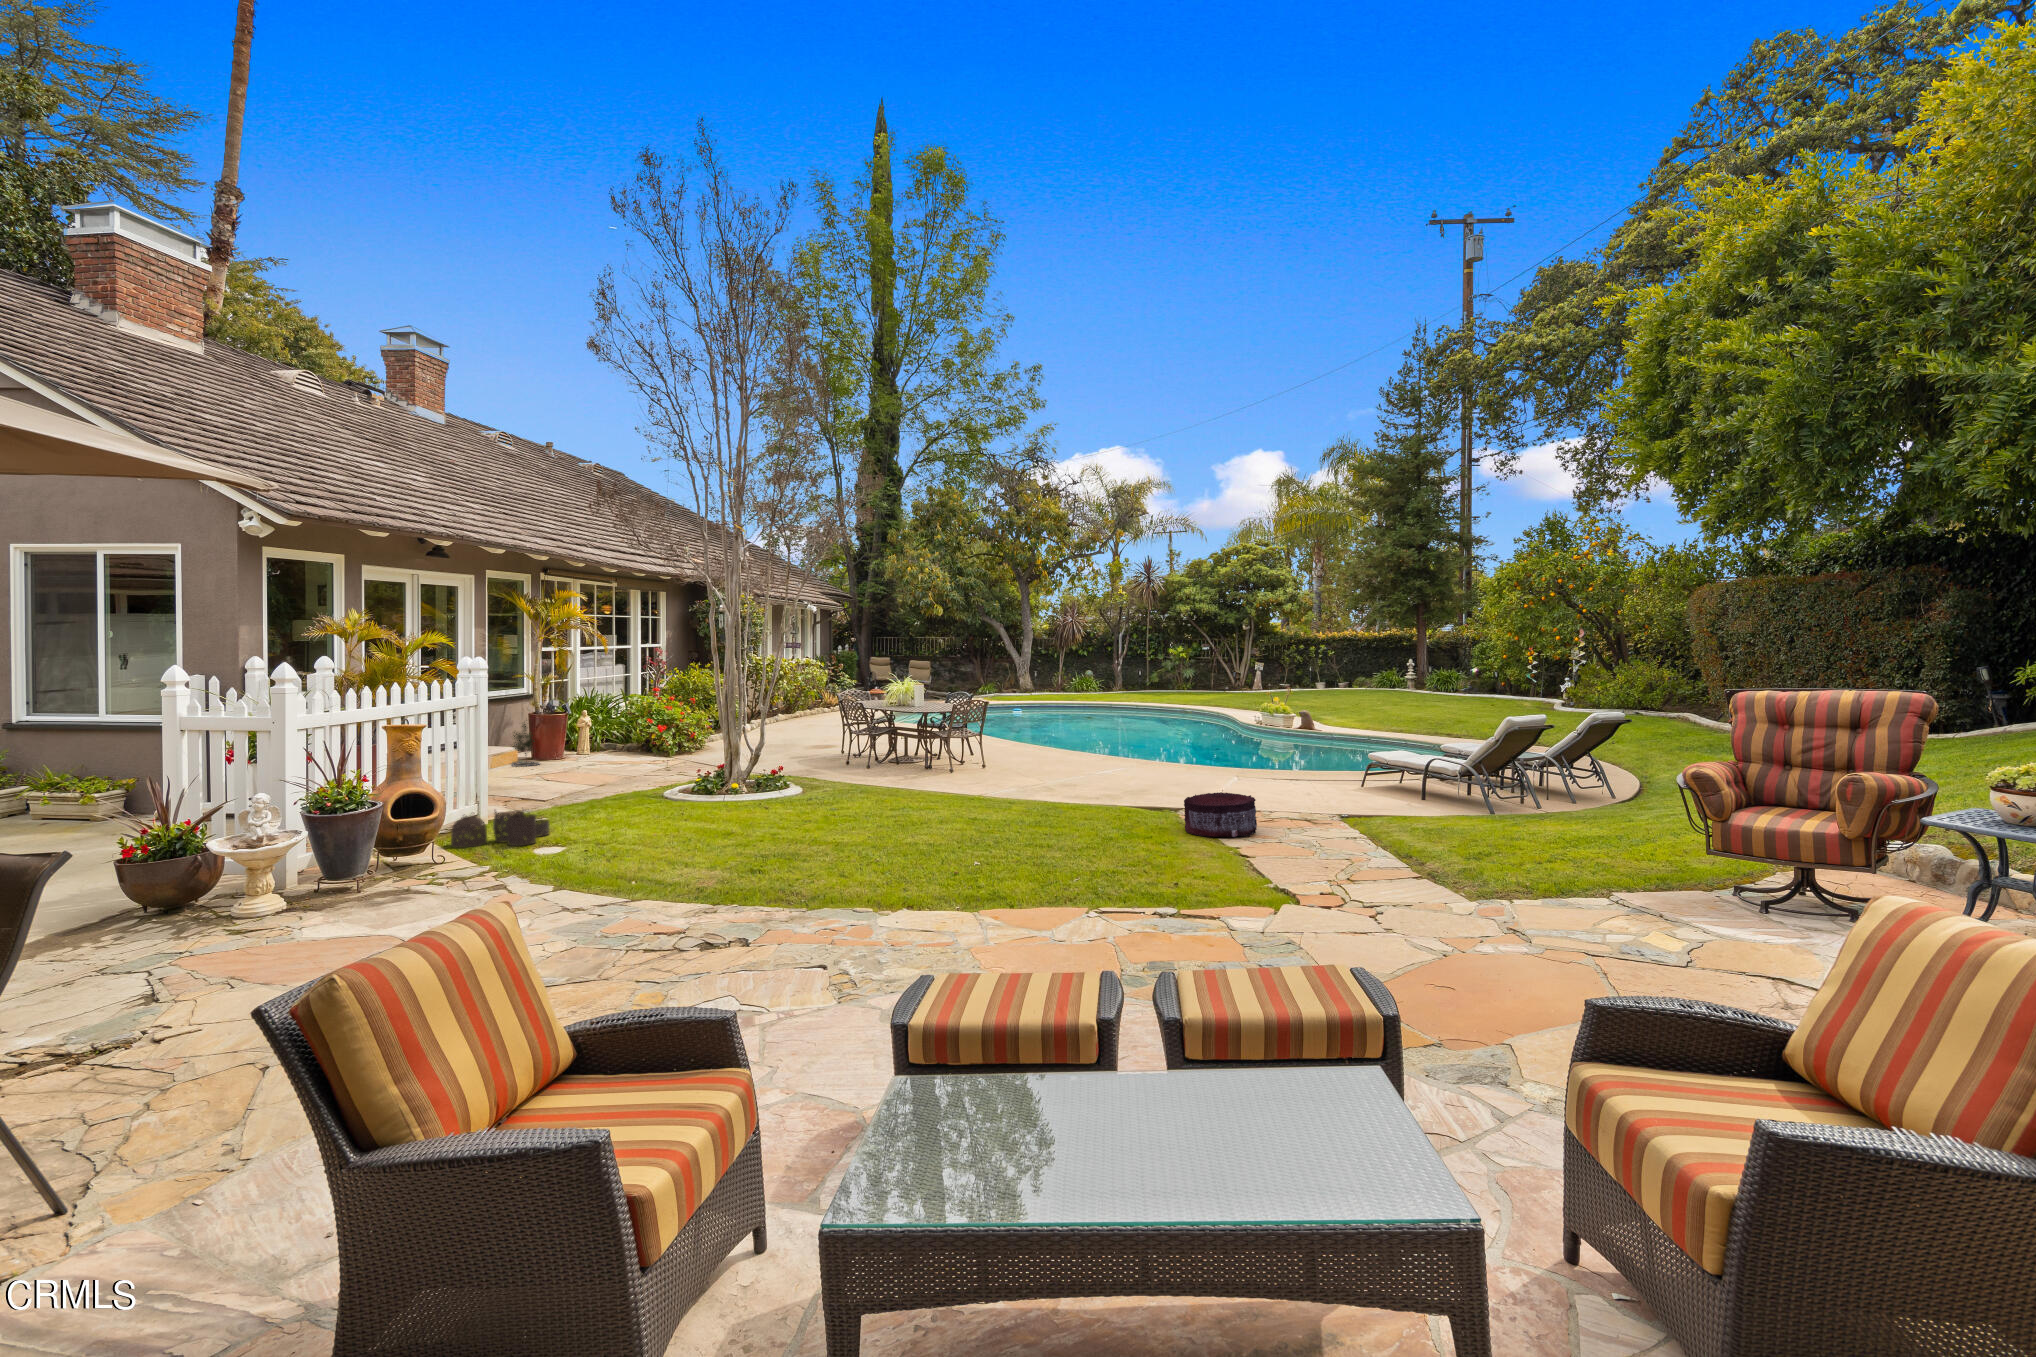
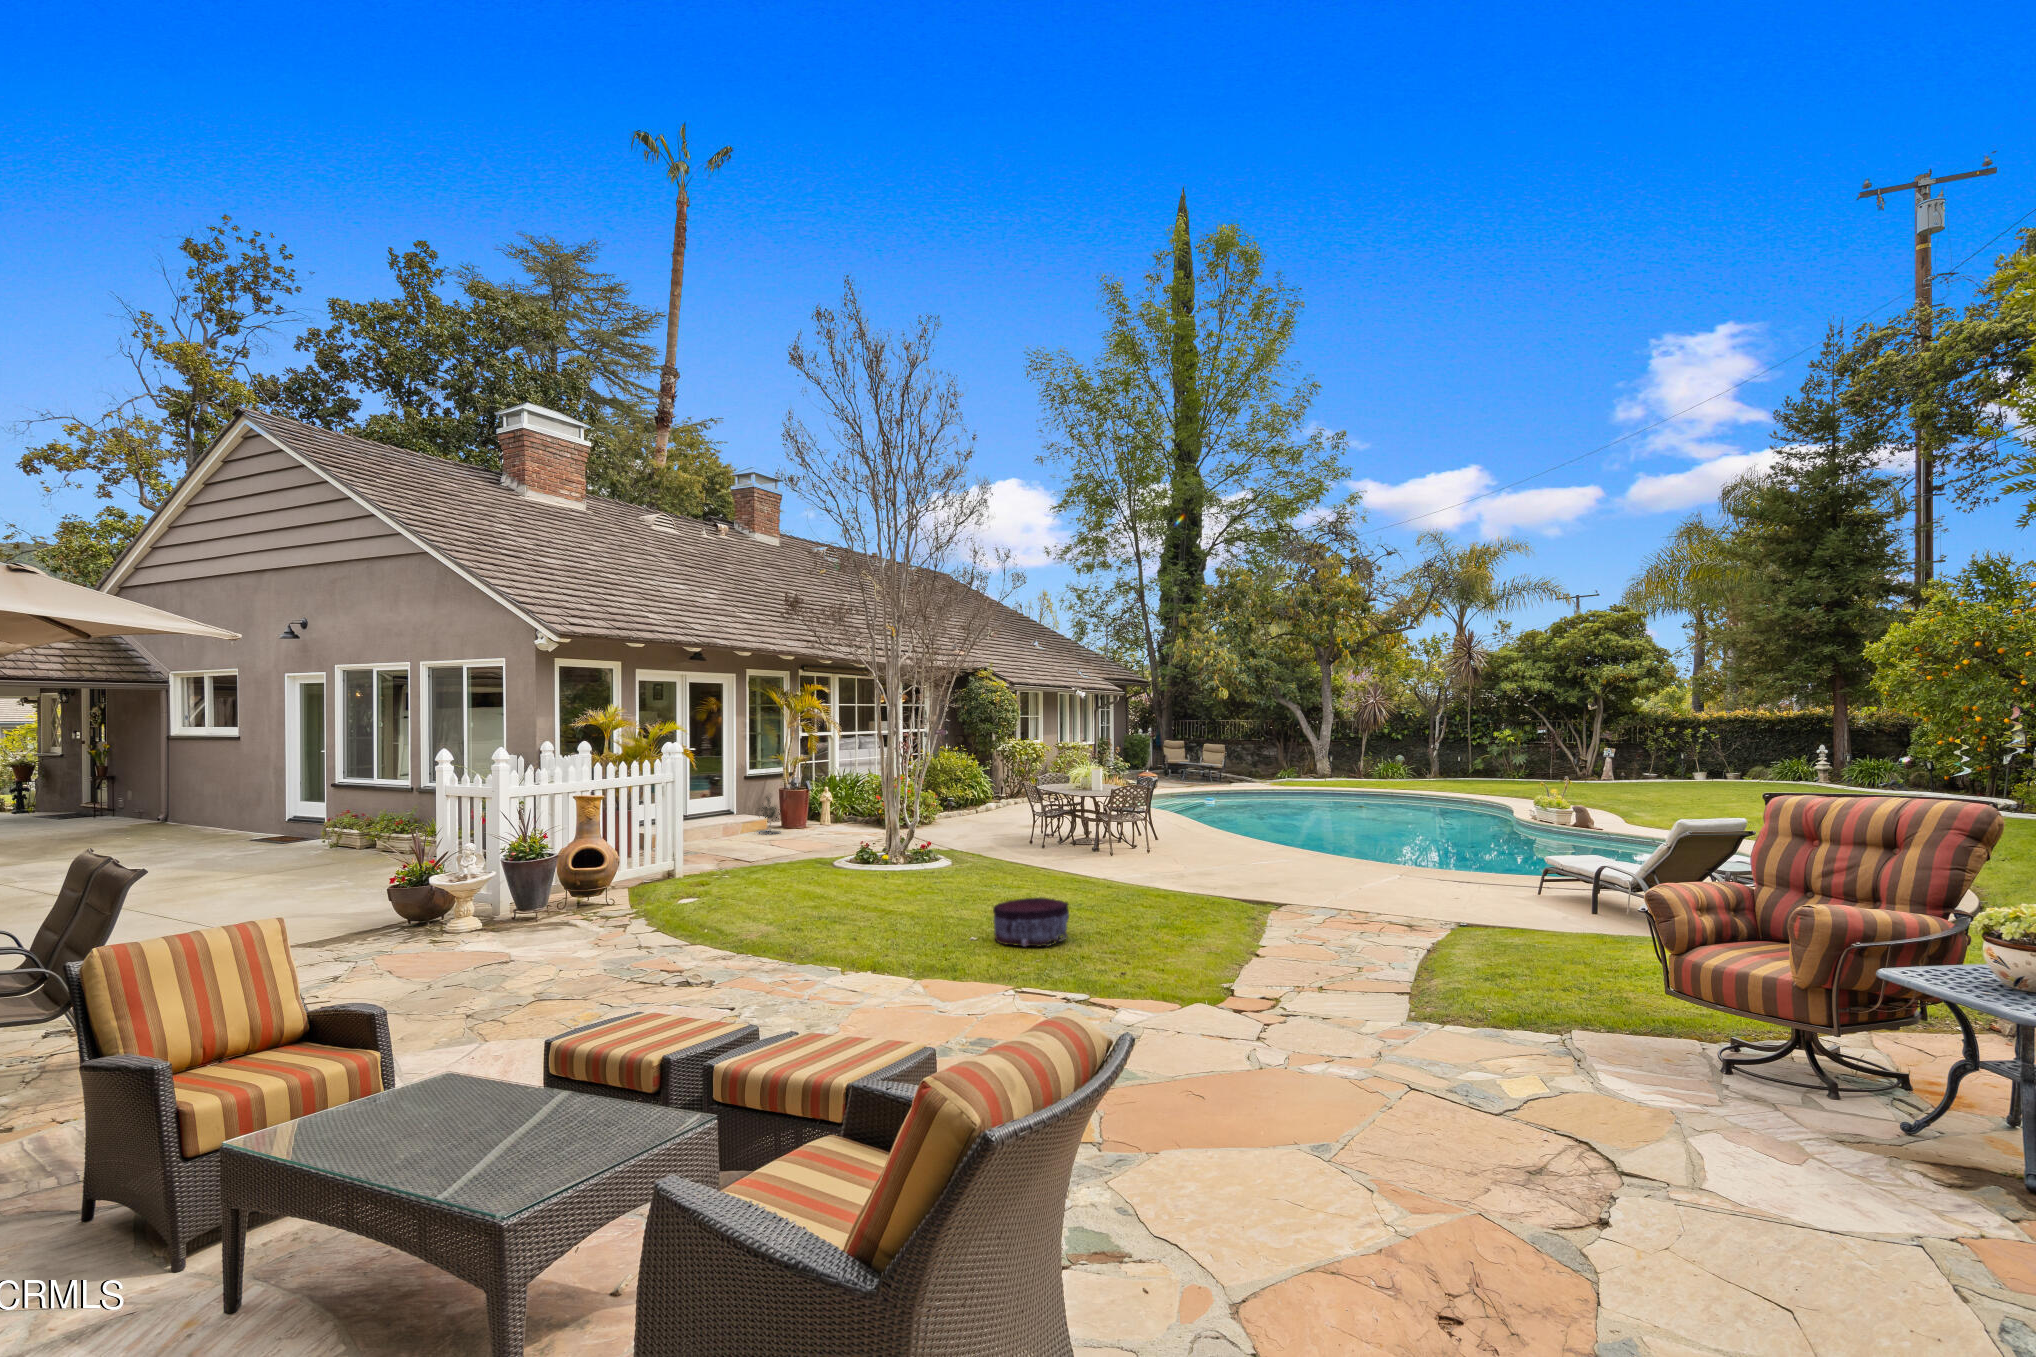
pouf: present [1184,792,1257,837] -> present [993,898,1069,947]
woven basket: present [451,810,549,848] -> none [622,867,699,898]

